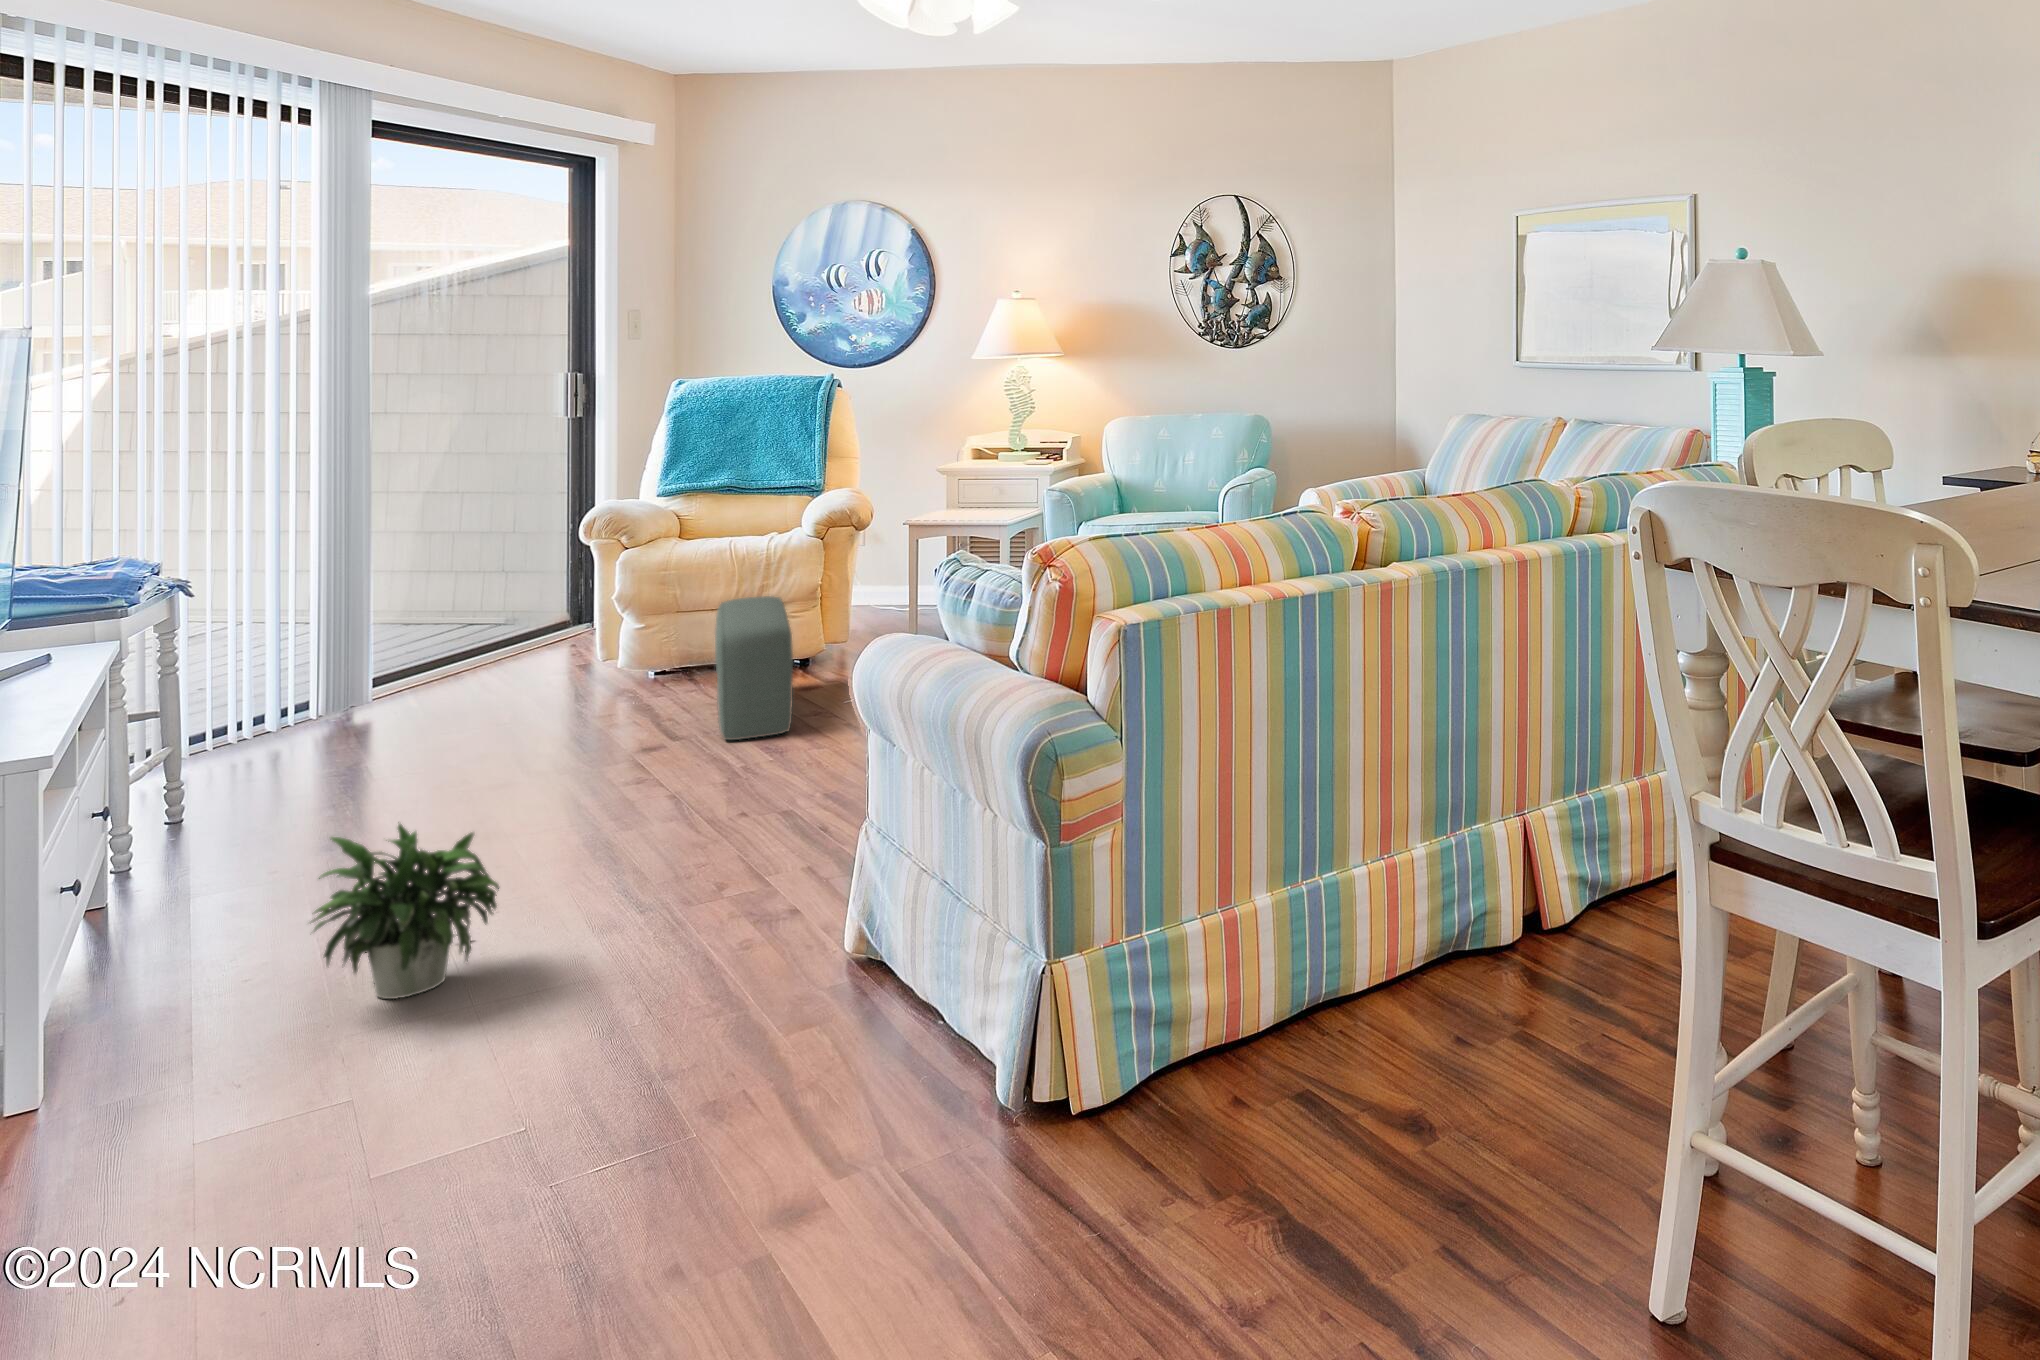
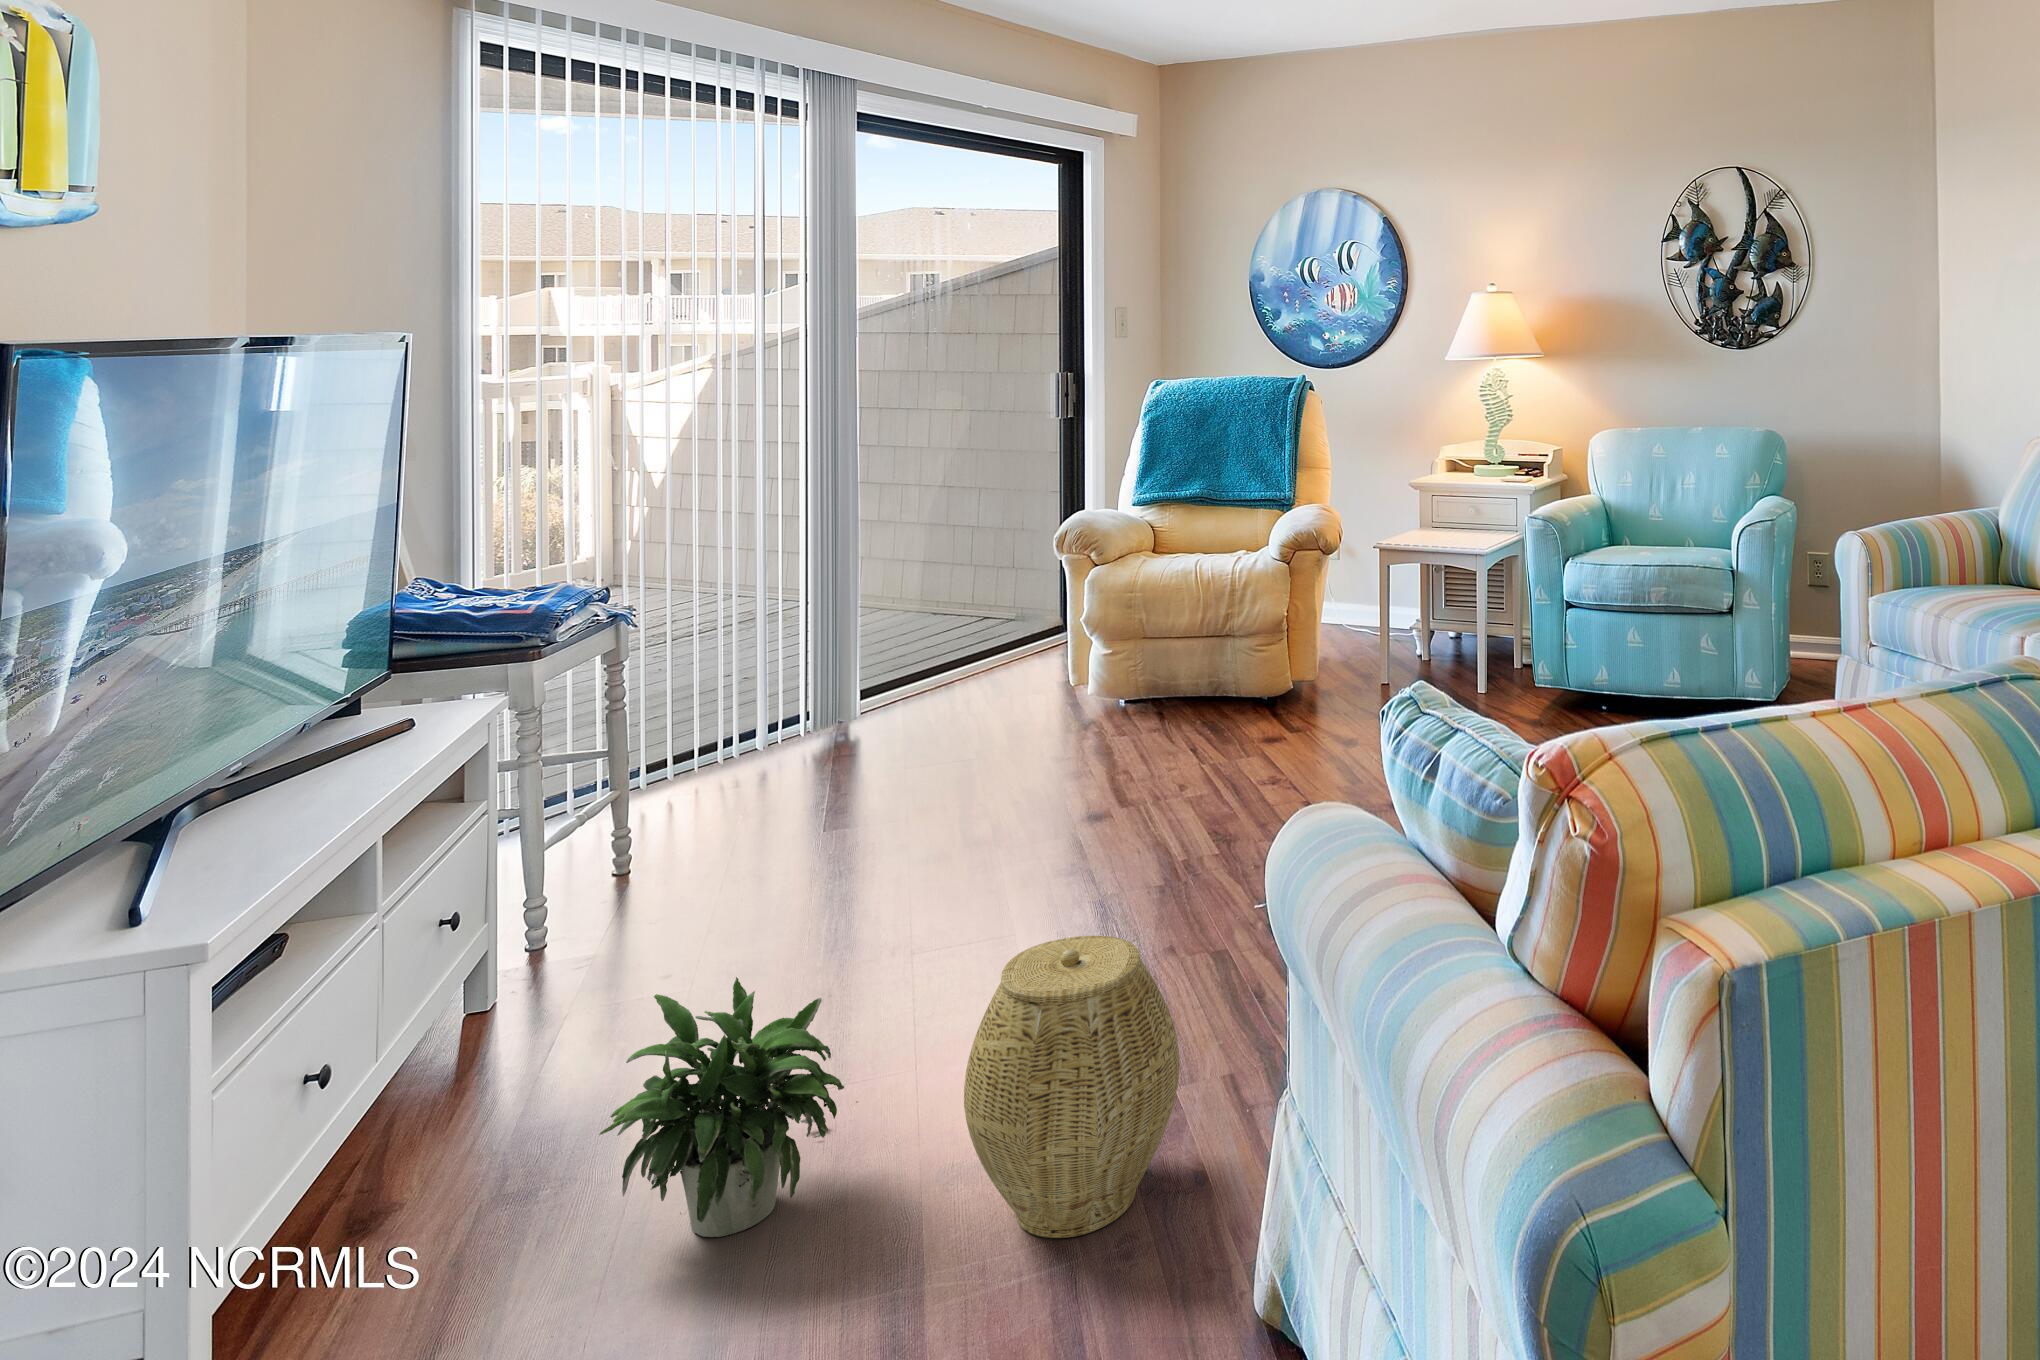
pouf: present [715,596,793,740] -> none [1164,632,1243,811]
woven basket: none [611,763,778,963] -> present [964,936,1180,1238]

